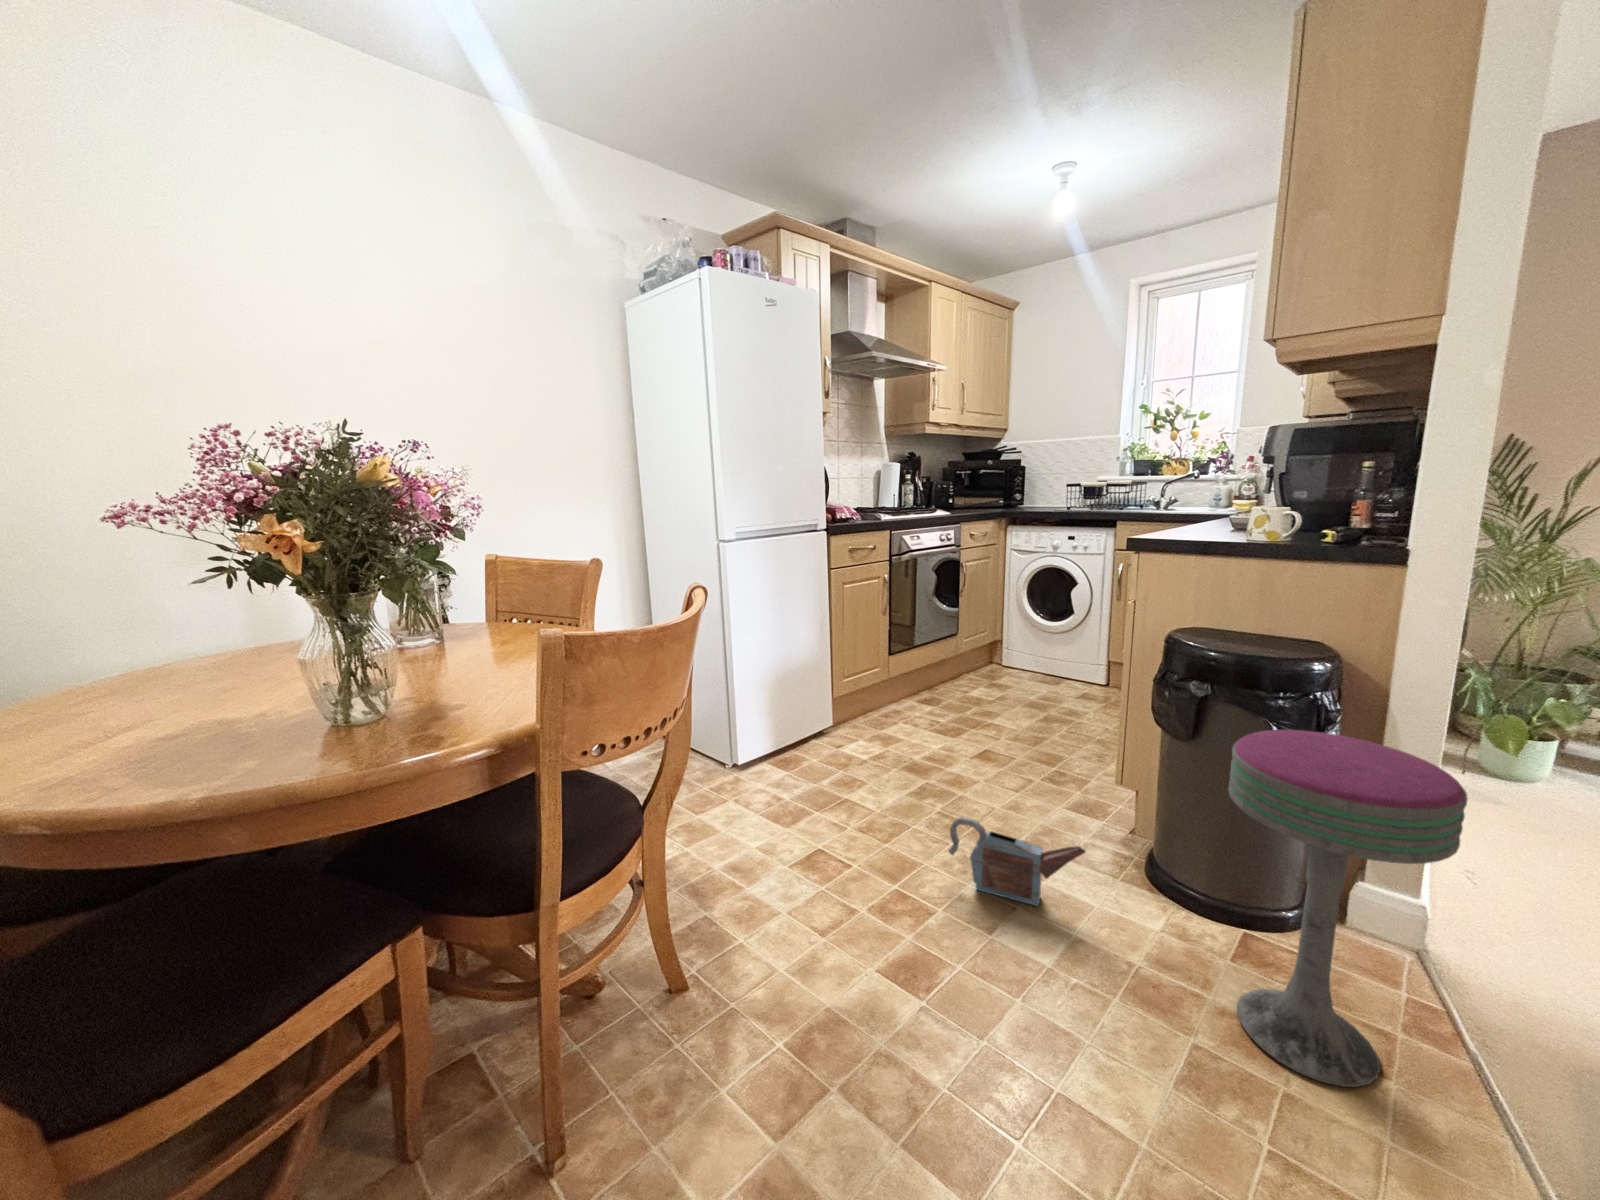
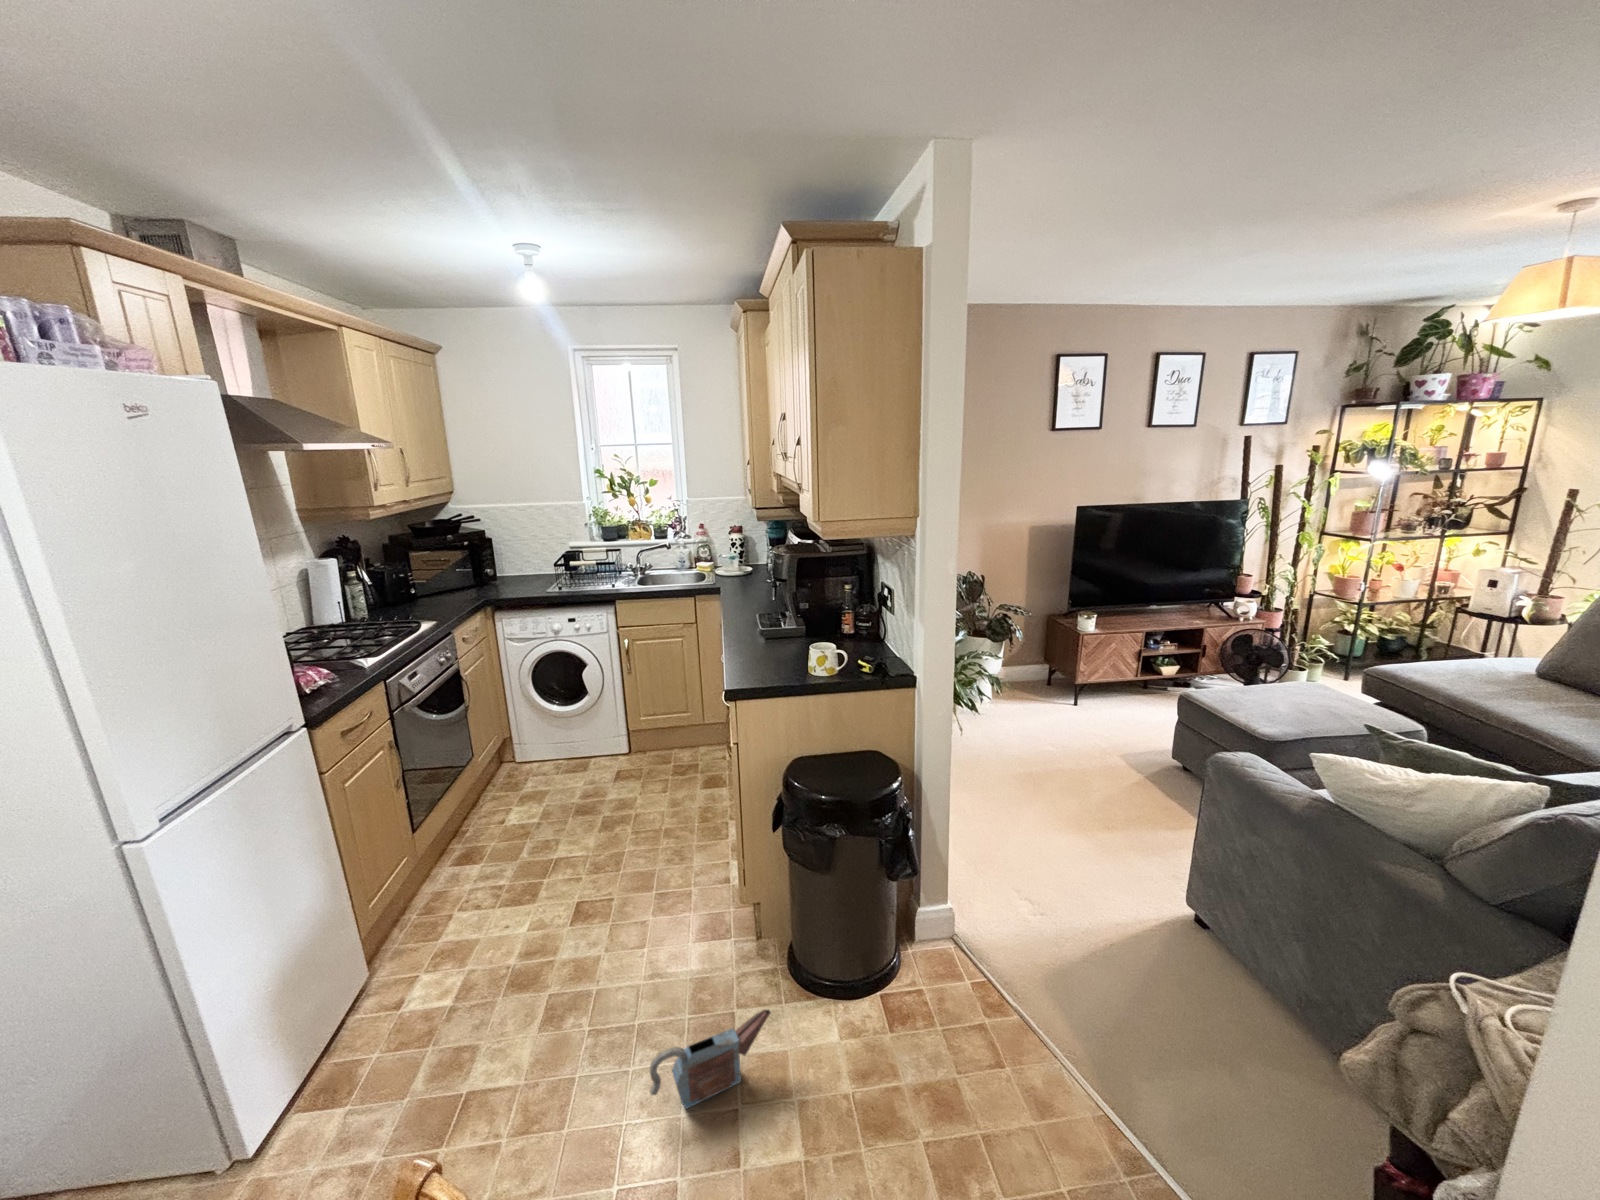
bar stool: present [1228,730,1467,1087] -> none [877,850,999,1093]

